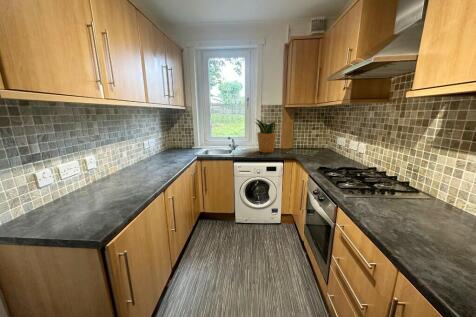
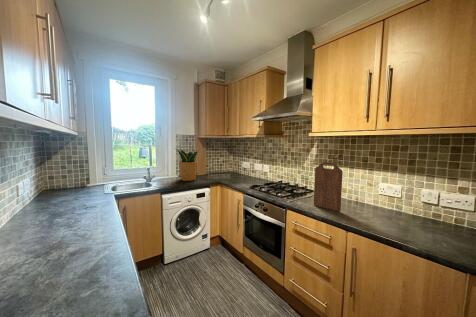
cutting board: none [390,145,453,237] -> present [314,162,343,212]

